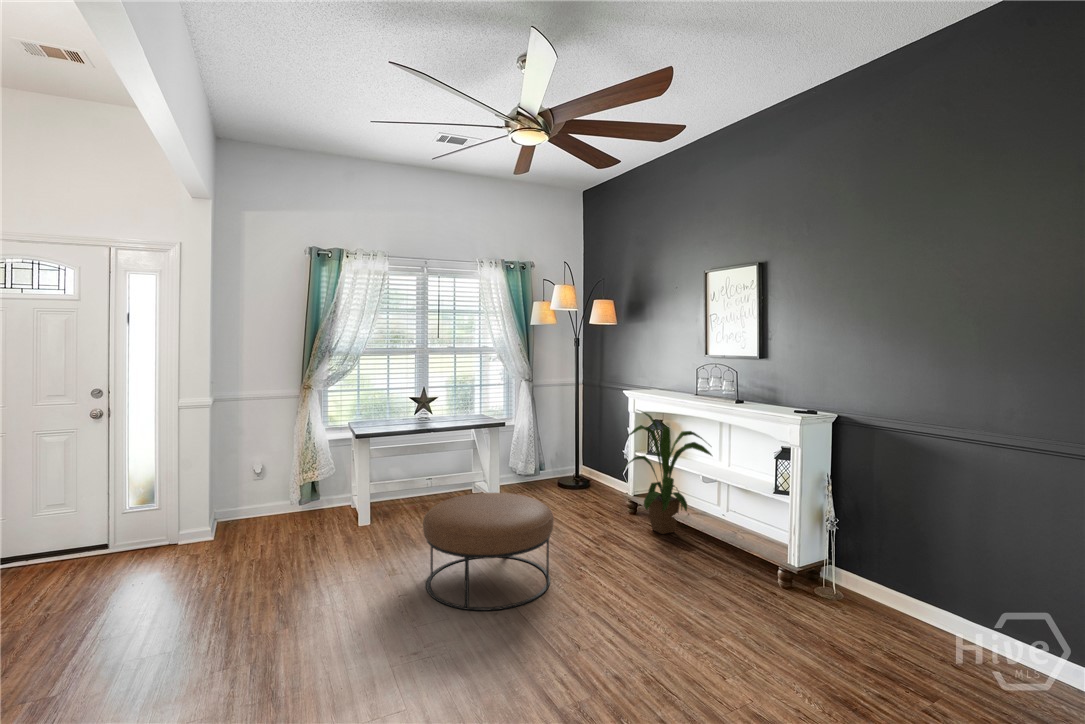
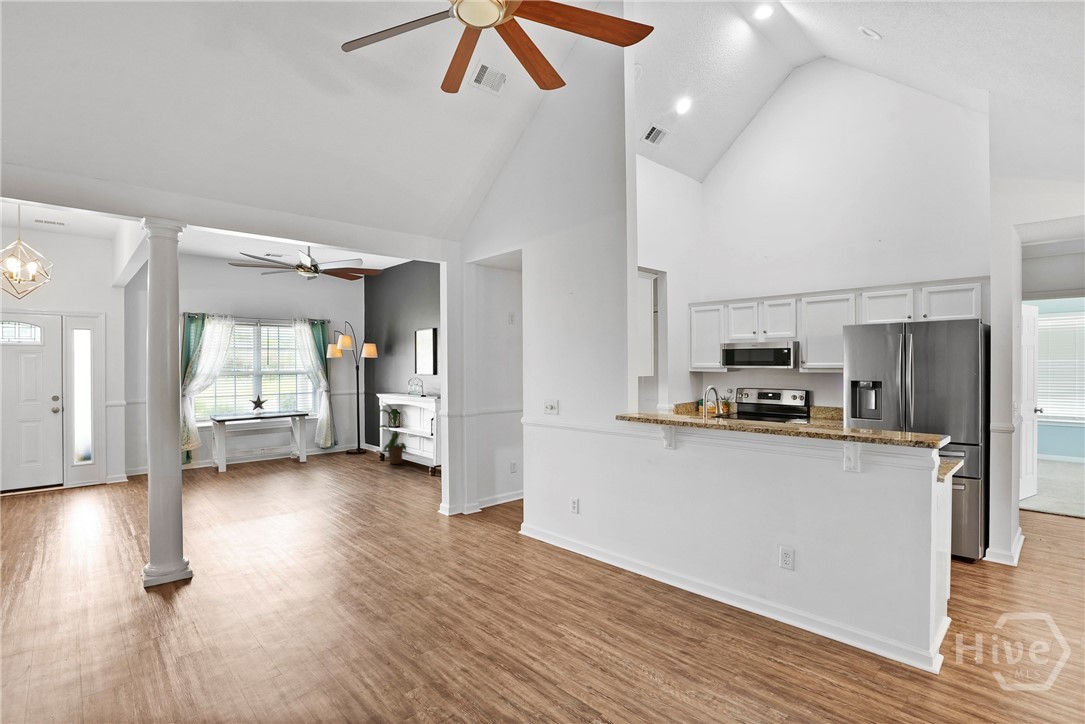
ottoman: present [423,493,554,611] -> none [262,442,329,487]

